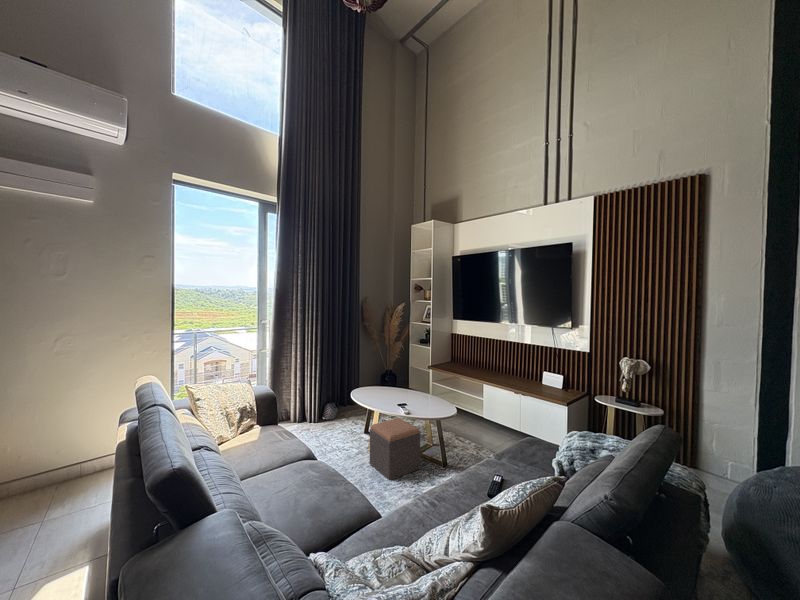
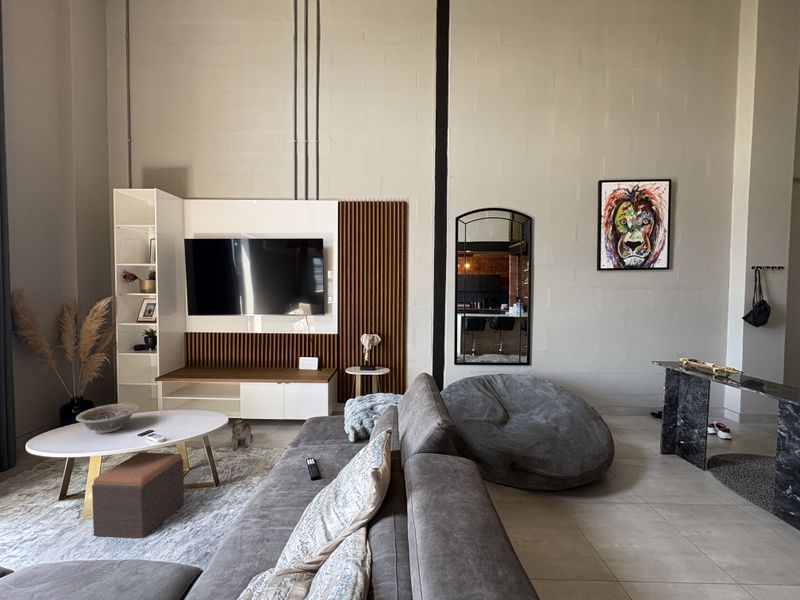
decorative bowl: none [372,378,404,397] -> present [76,403,139,433]
plush toy: none [465,417,488,445] -> present [230,420,253,450]

